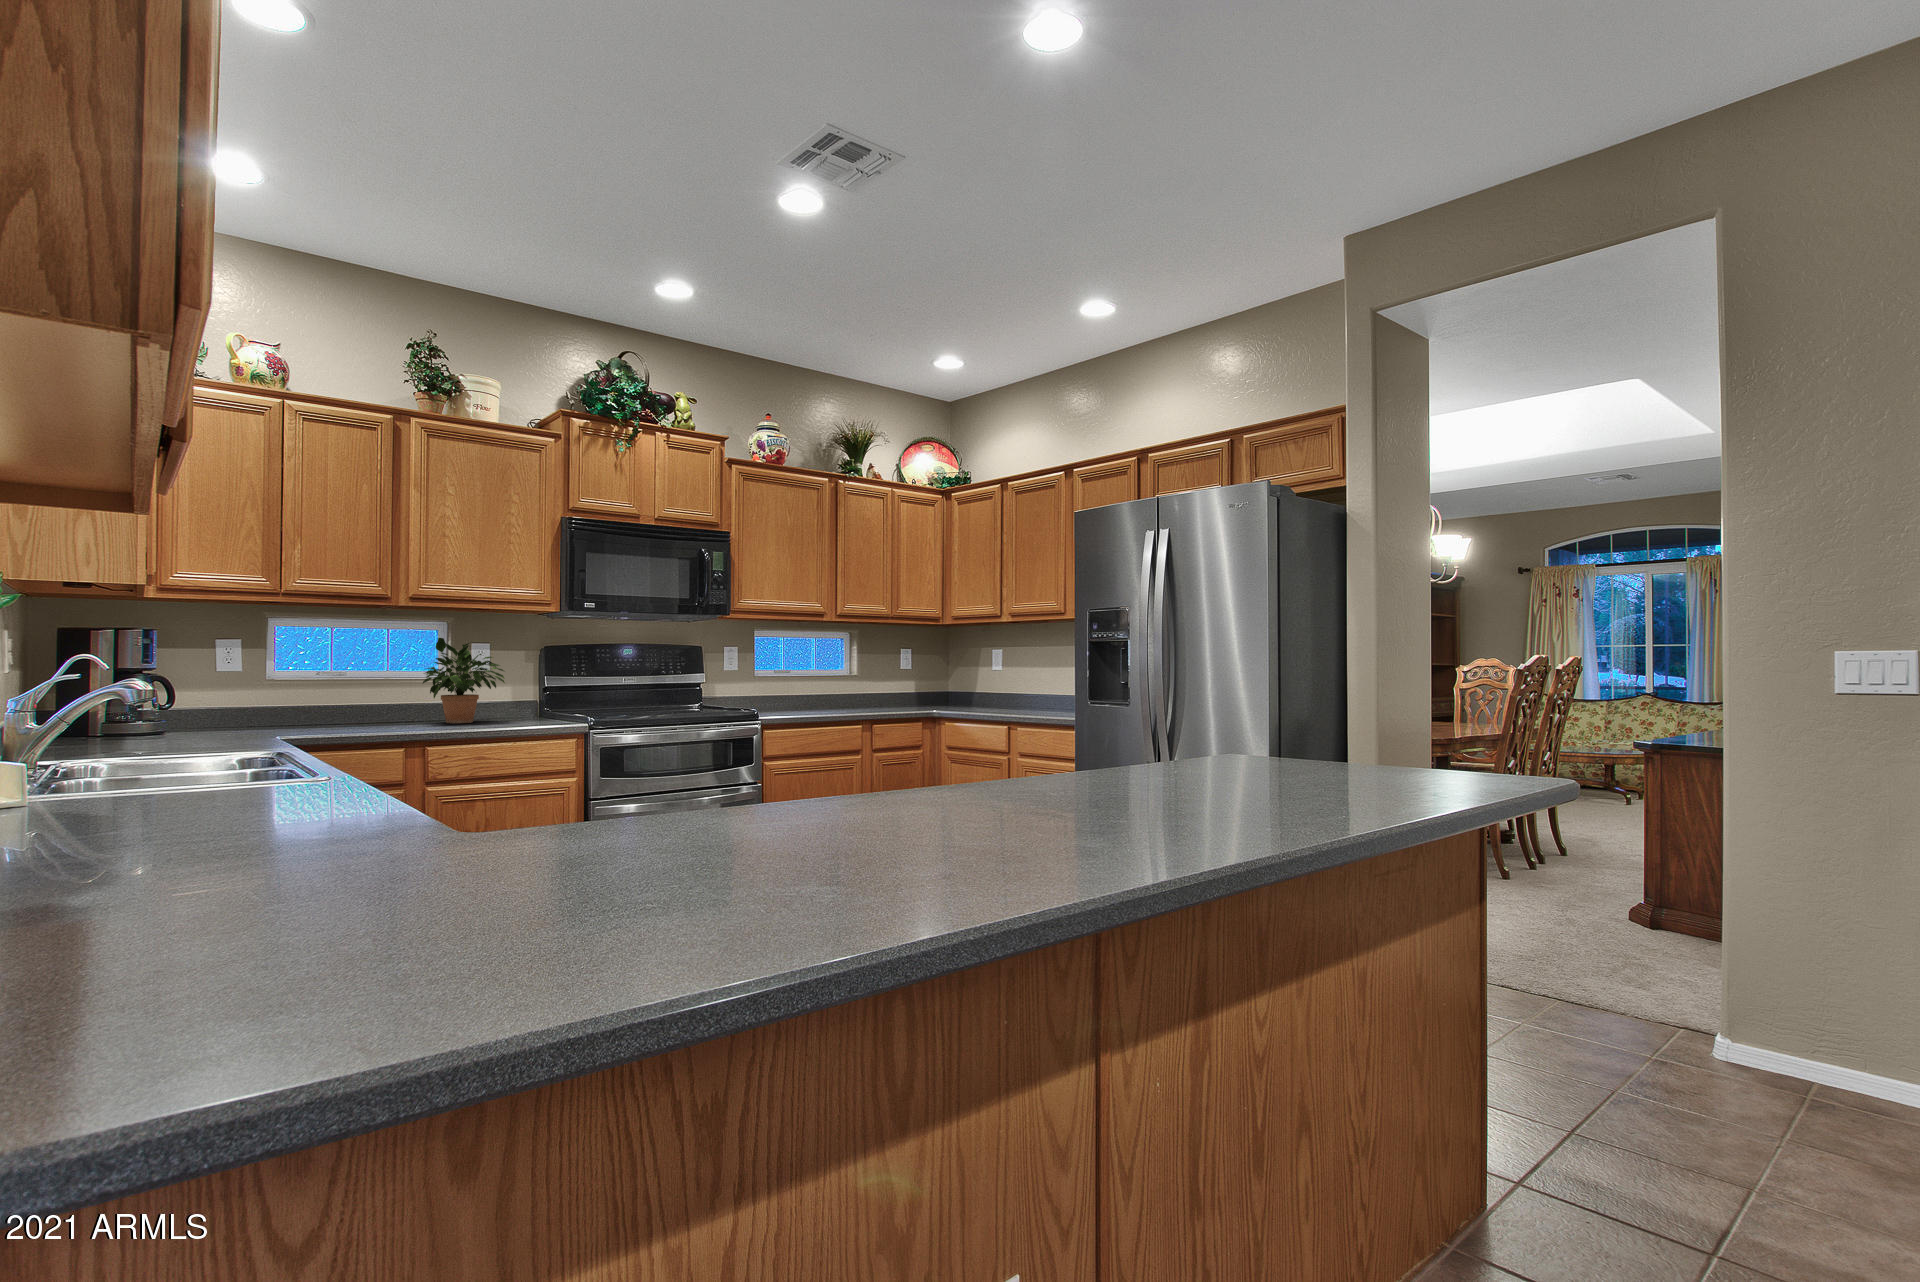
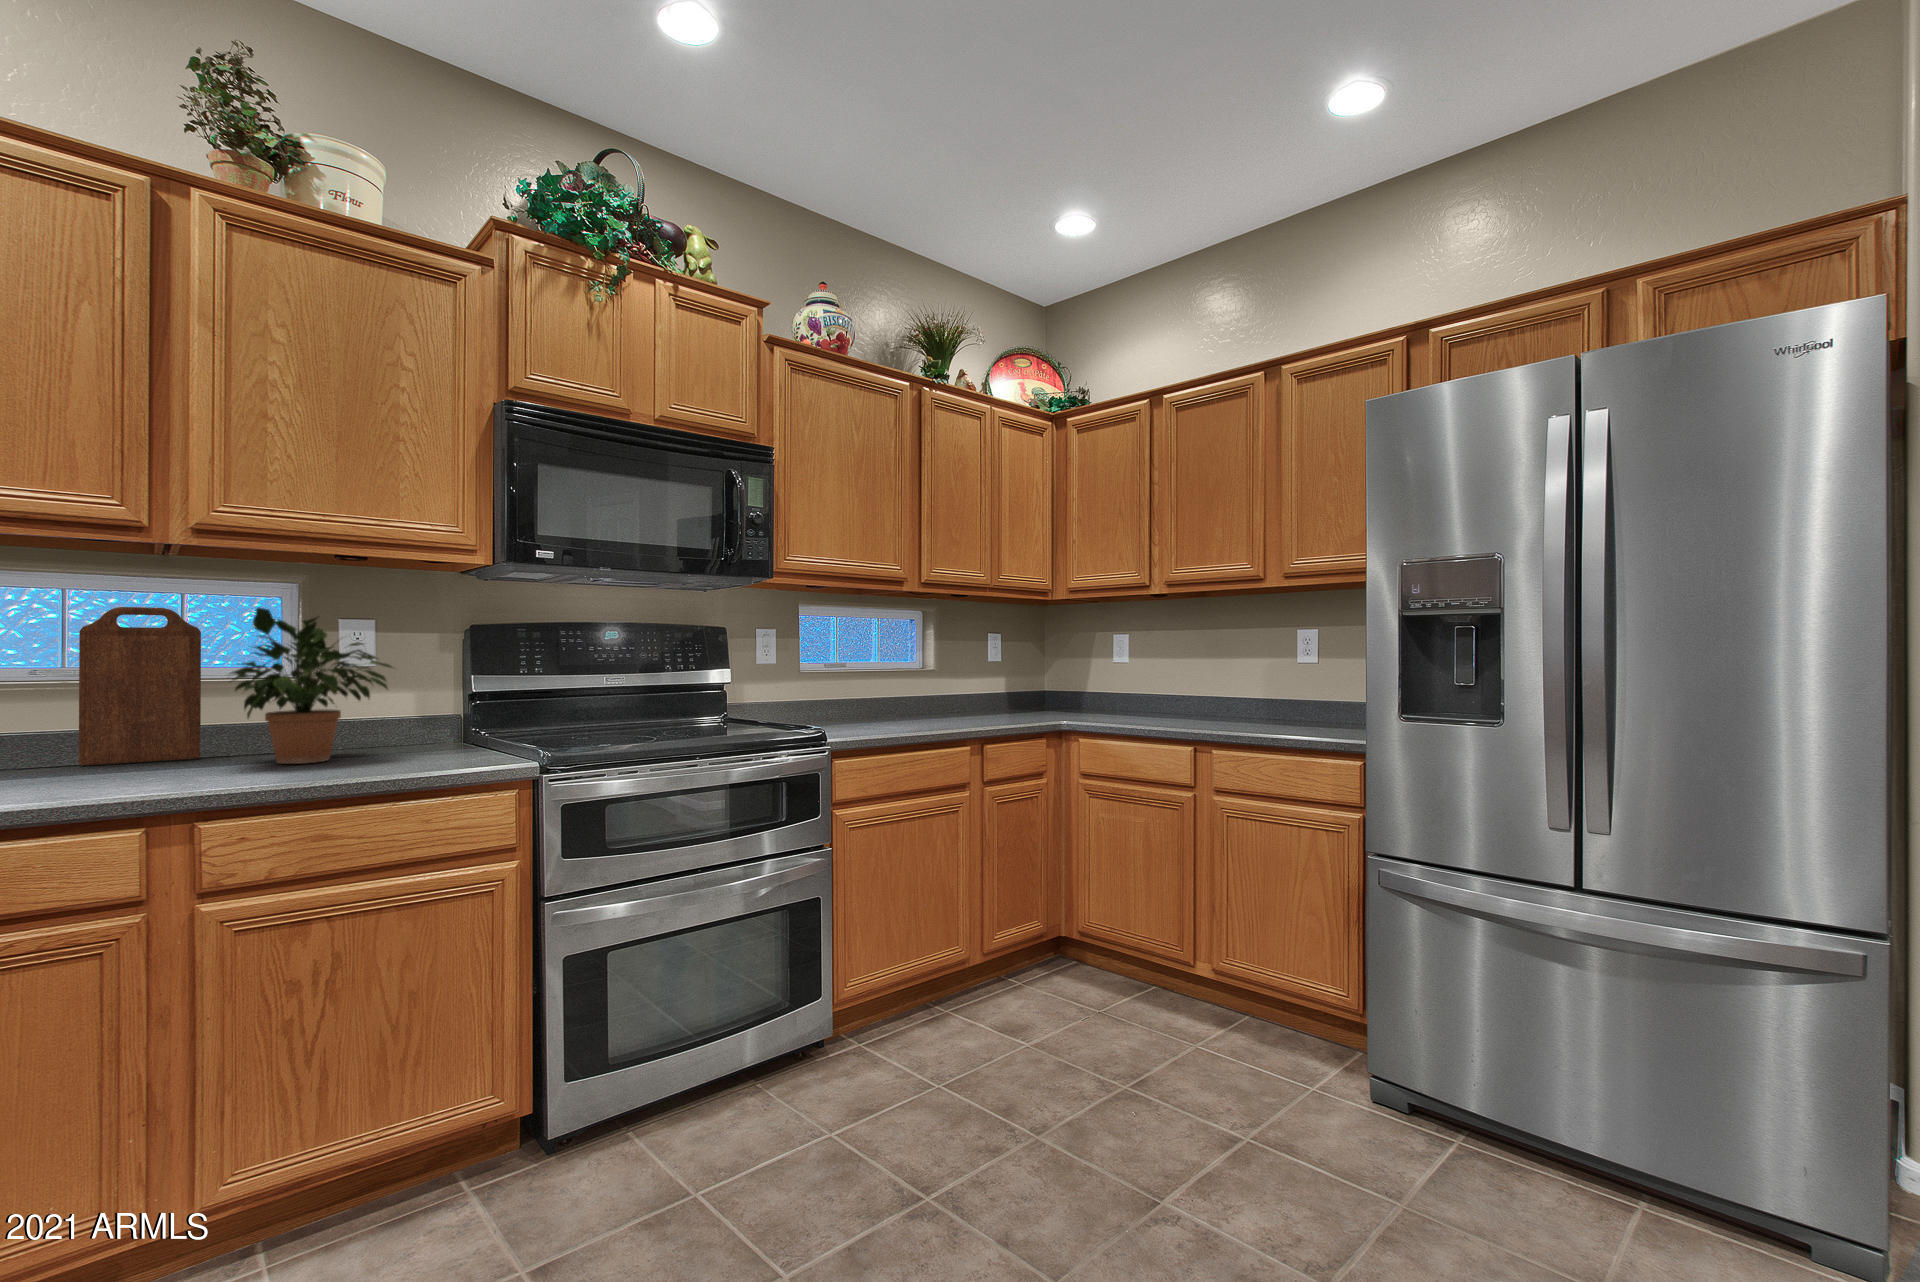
cutting board: none [344,637,402,723] -> present [79,607,201,765]

